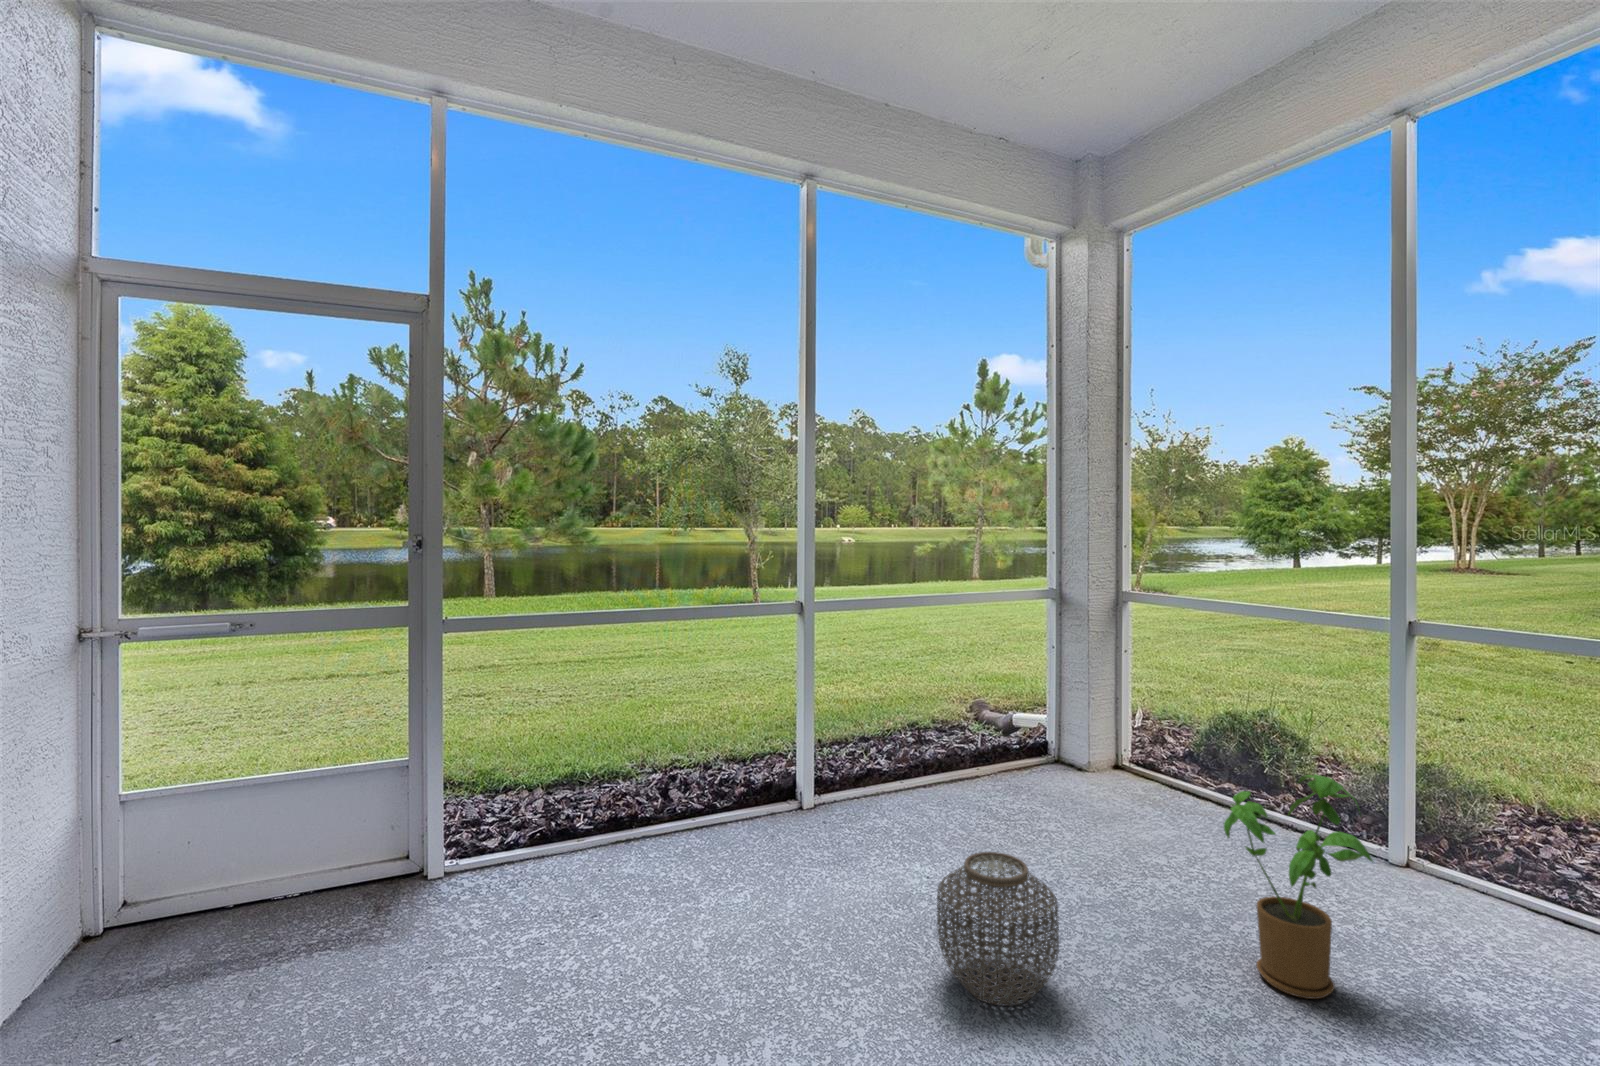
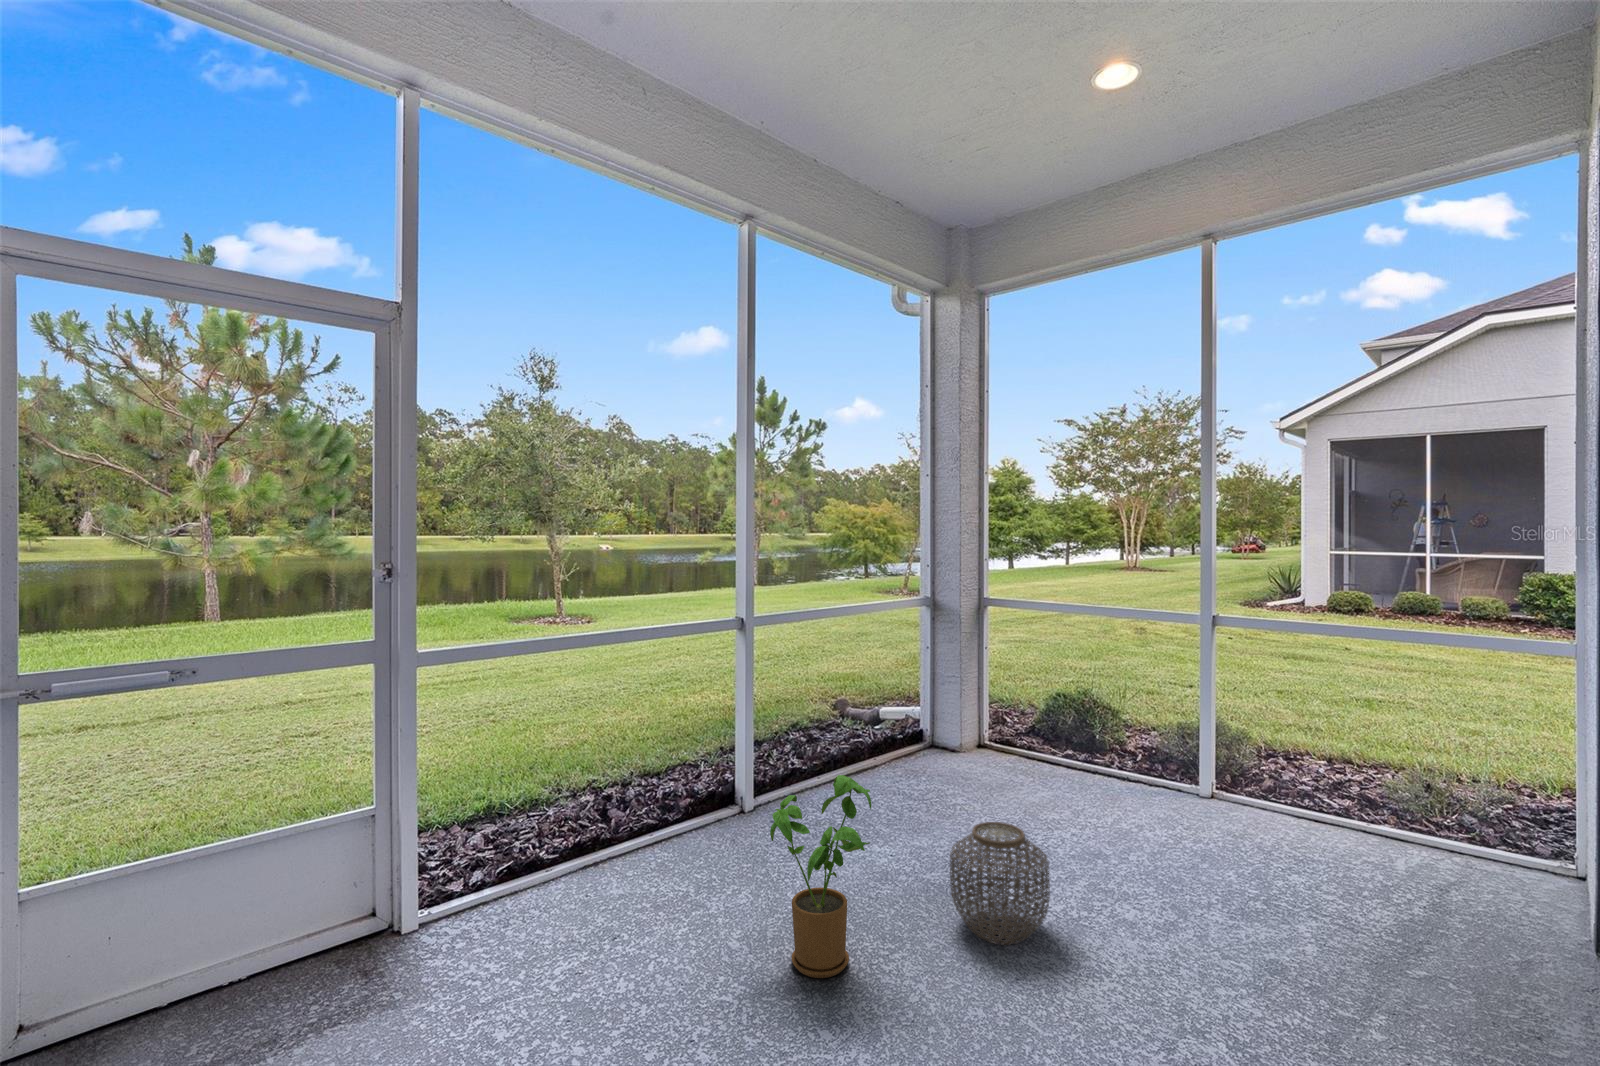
house plant: present [1224,774,1373,999] -> present [770,775,871,978]

